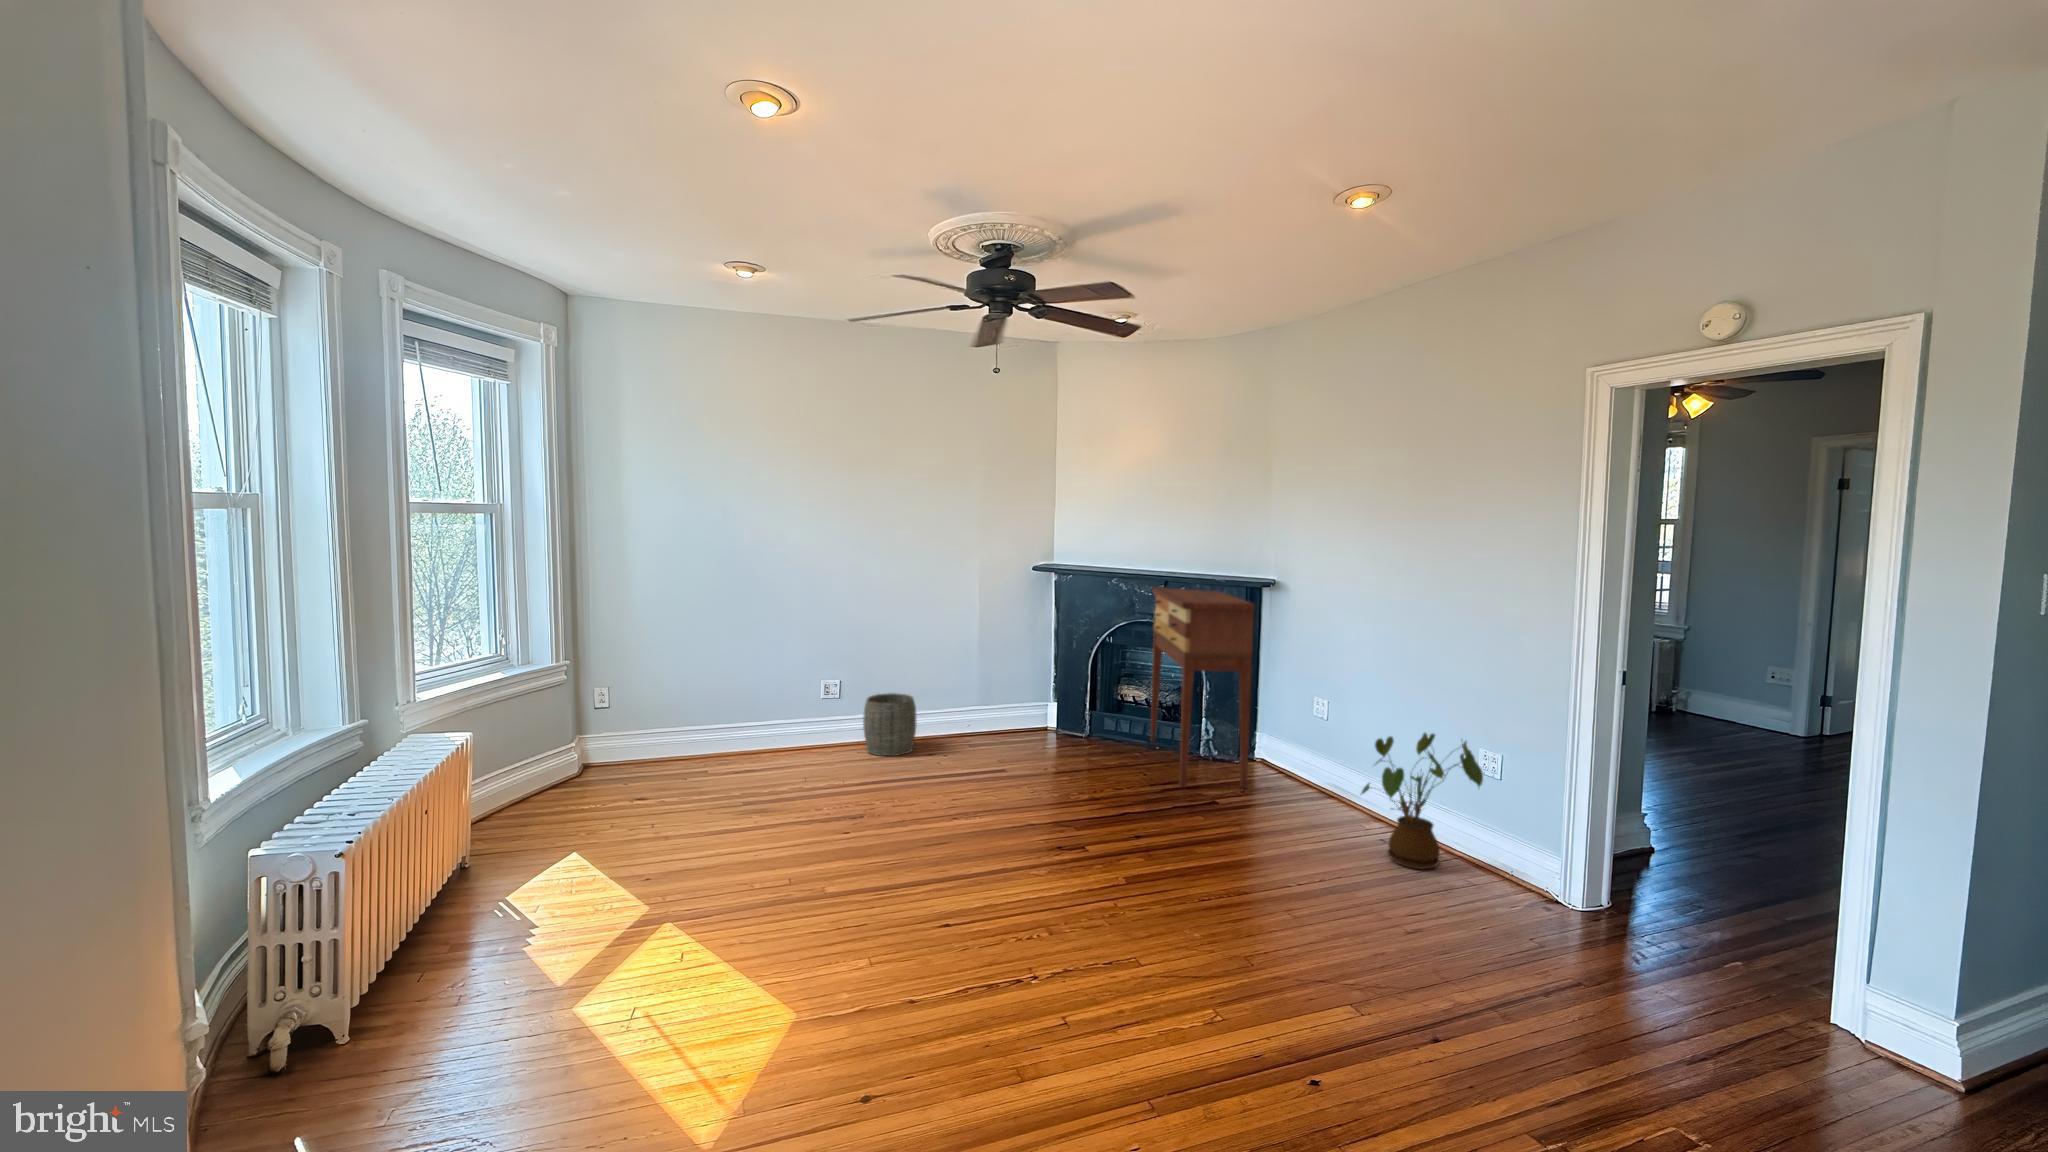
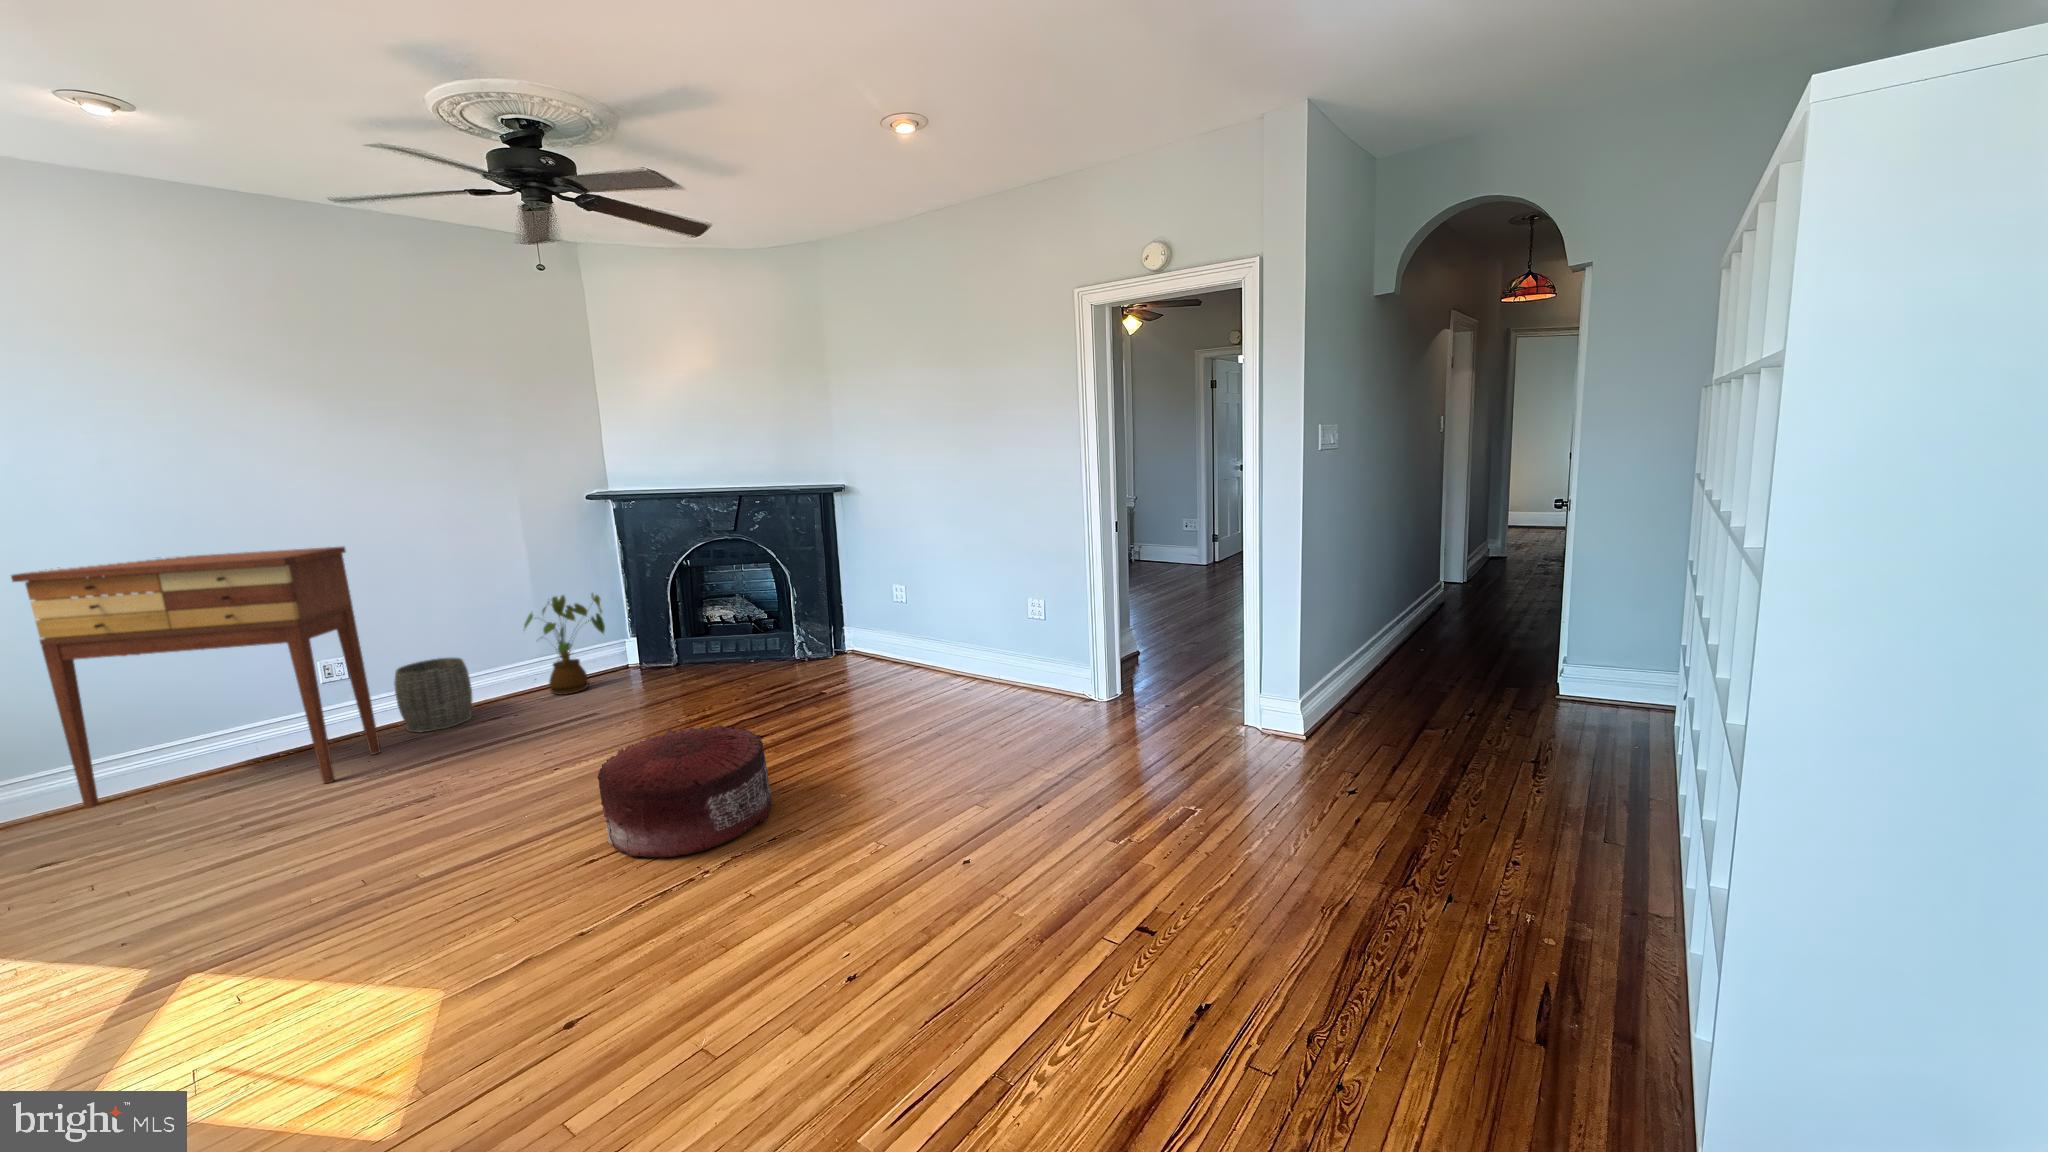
console table: present [1150,588,1255,789] -> present [11,546,381,808]
house plant: present [1360,733,1483,869] -> present [524,593,605,695]
pouf: none [964,813,1122,954] -> present [597,725,772,857]

